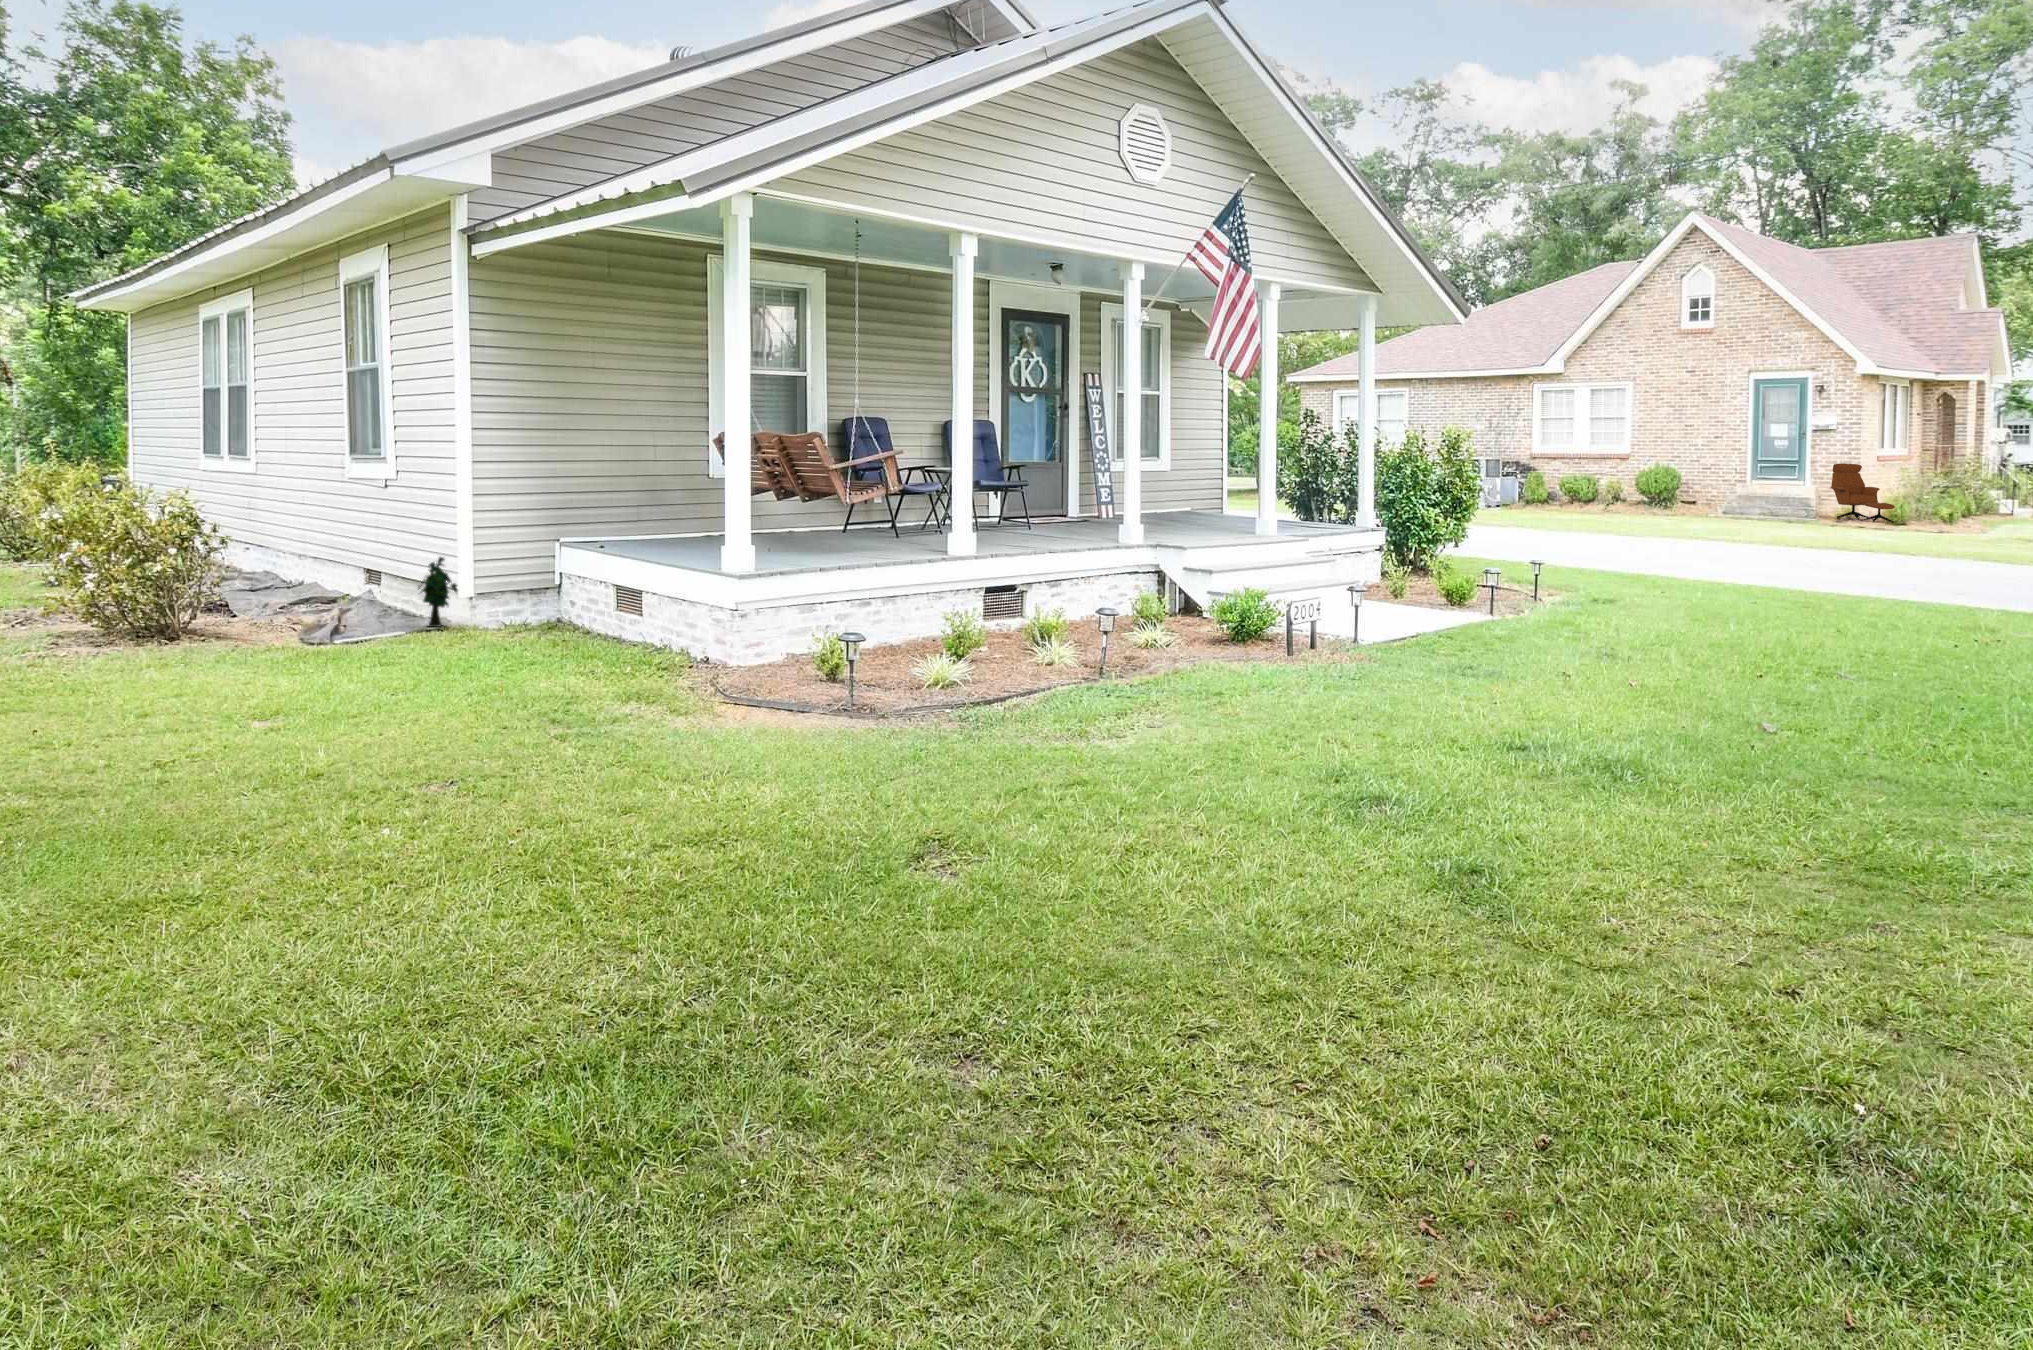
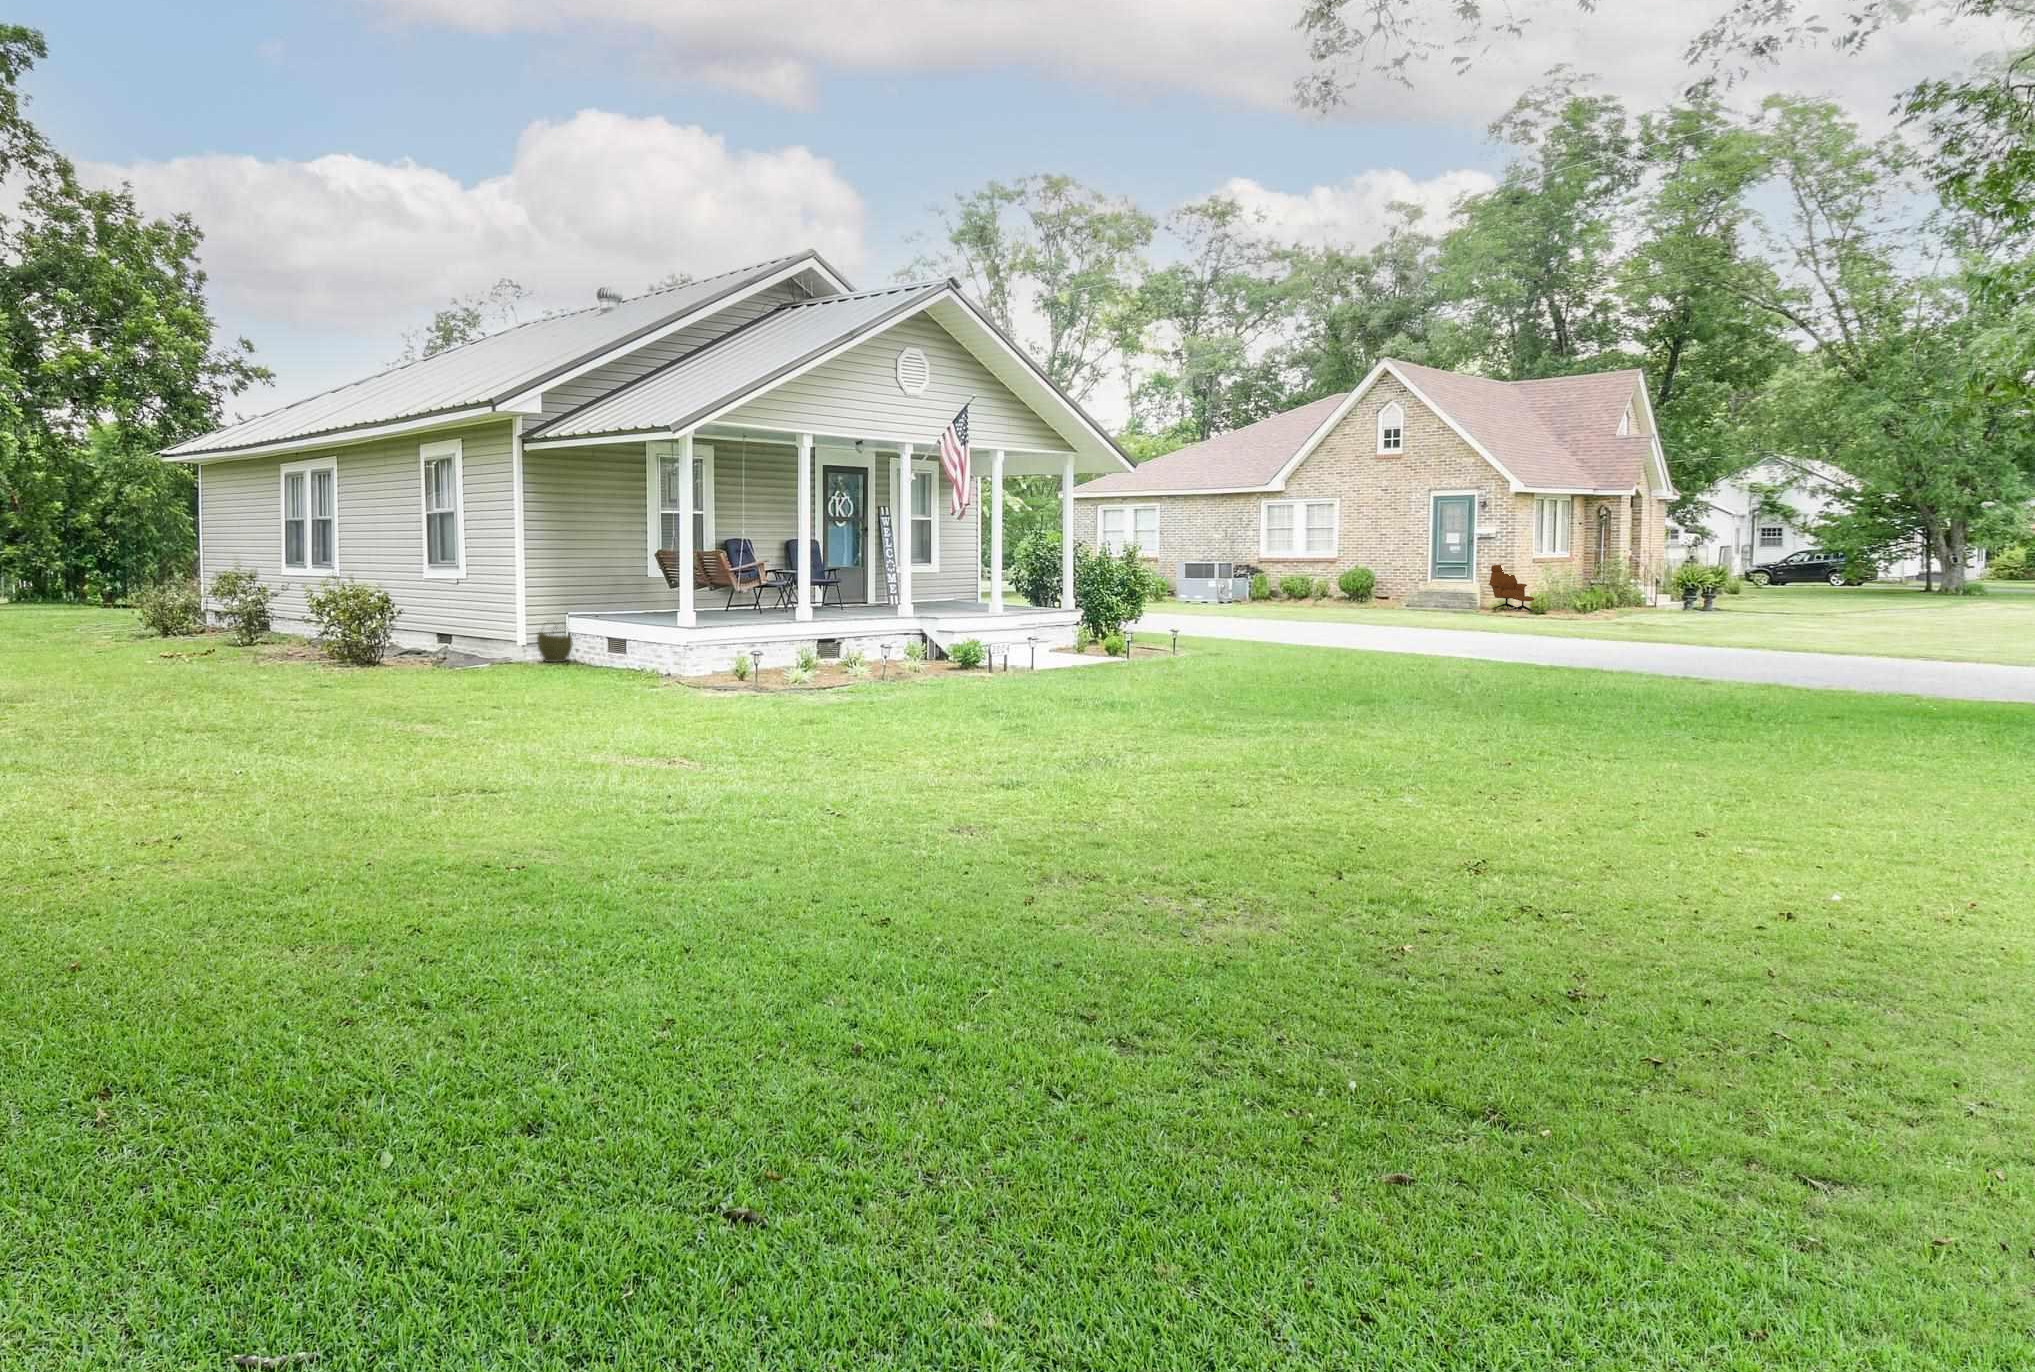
woven basket: none [487,554,553,629] -> present [537,626,573,662]
decorative plant: present [418,557,457,627] -> none [499,622,521,661]

